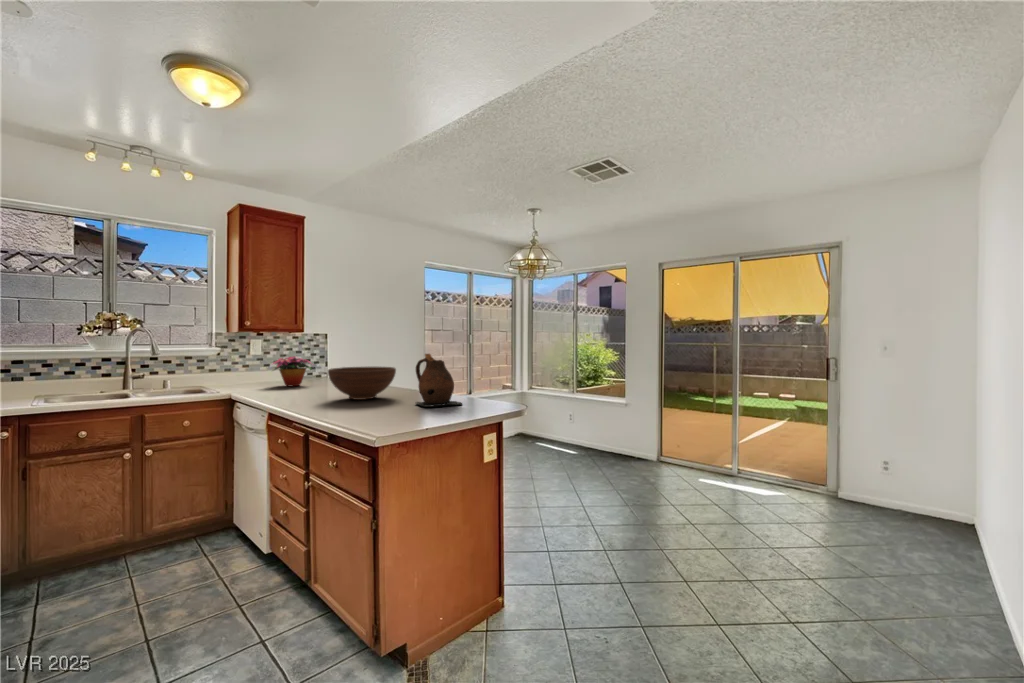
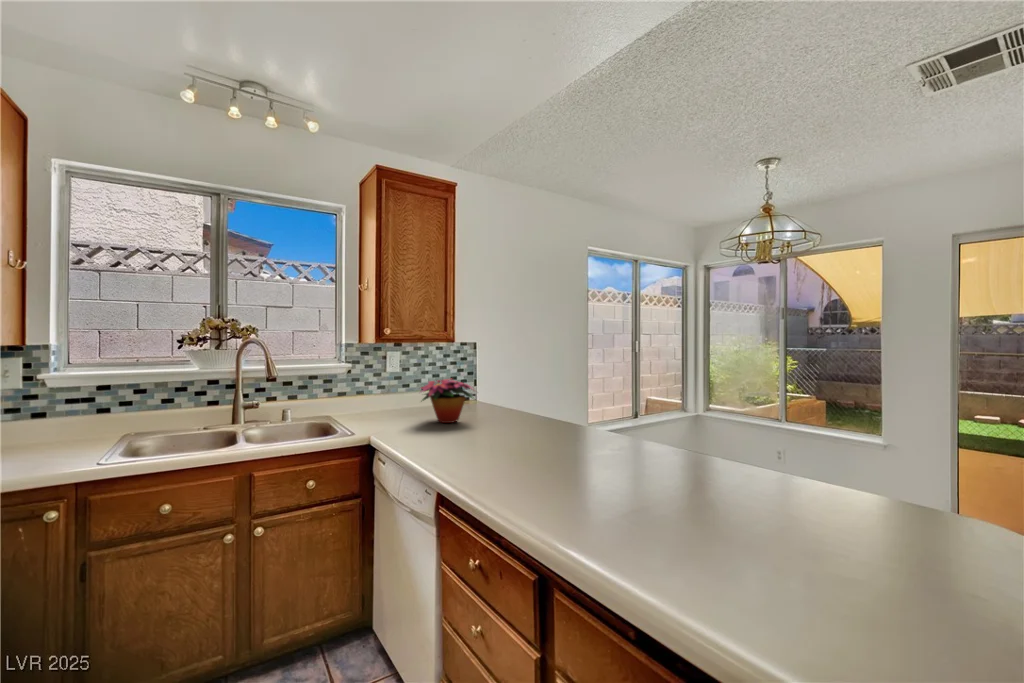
ceramic pitcher: present [416,354,462,407] -> none [743,398,873,533]
fruit bowl: present [328,367,396,400] -> none [540,407,663,477]

